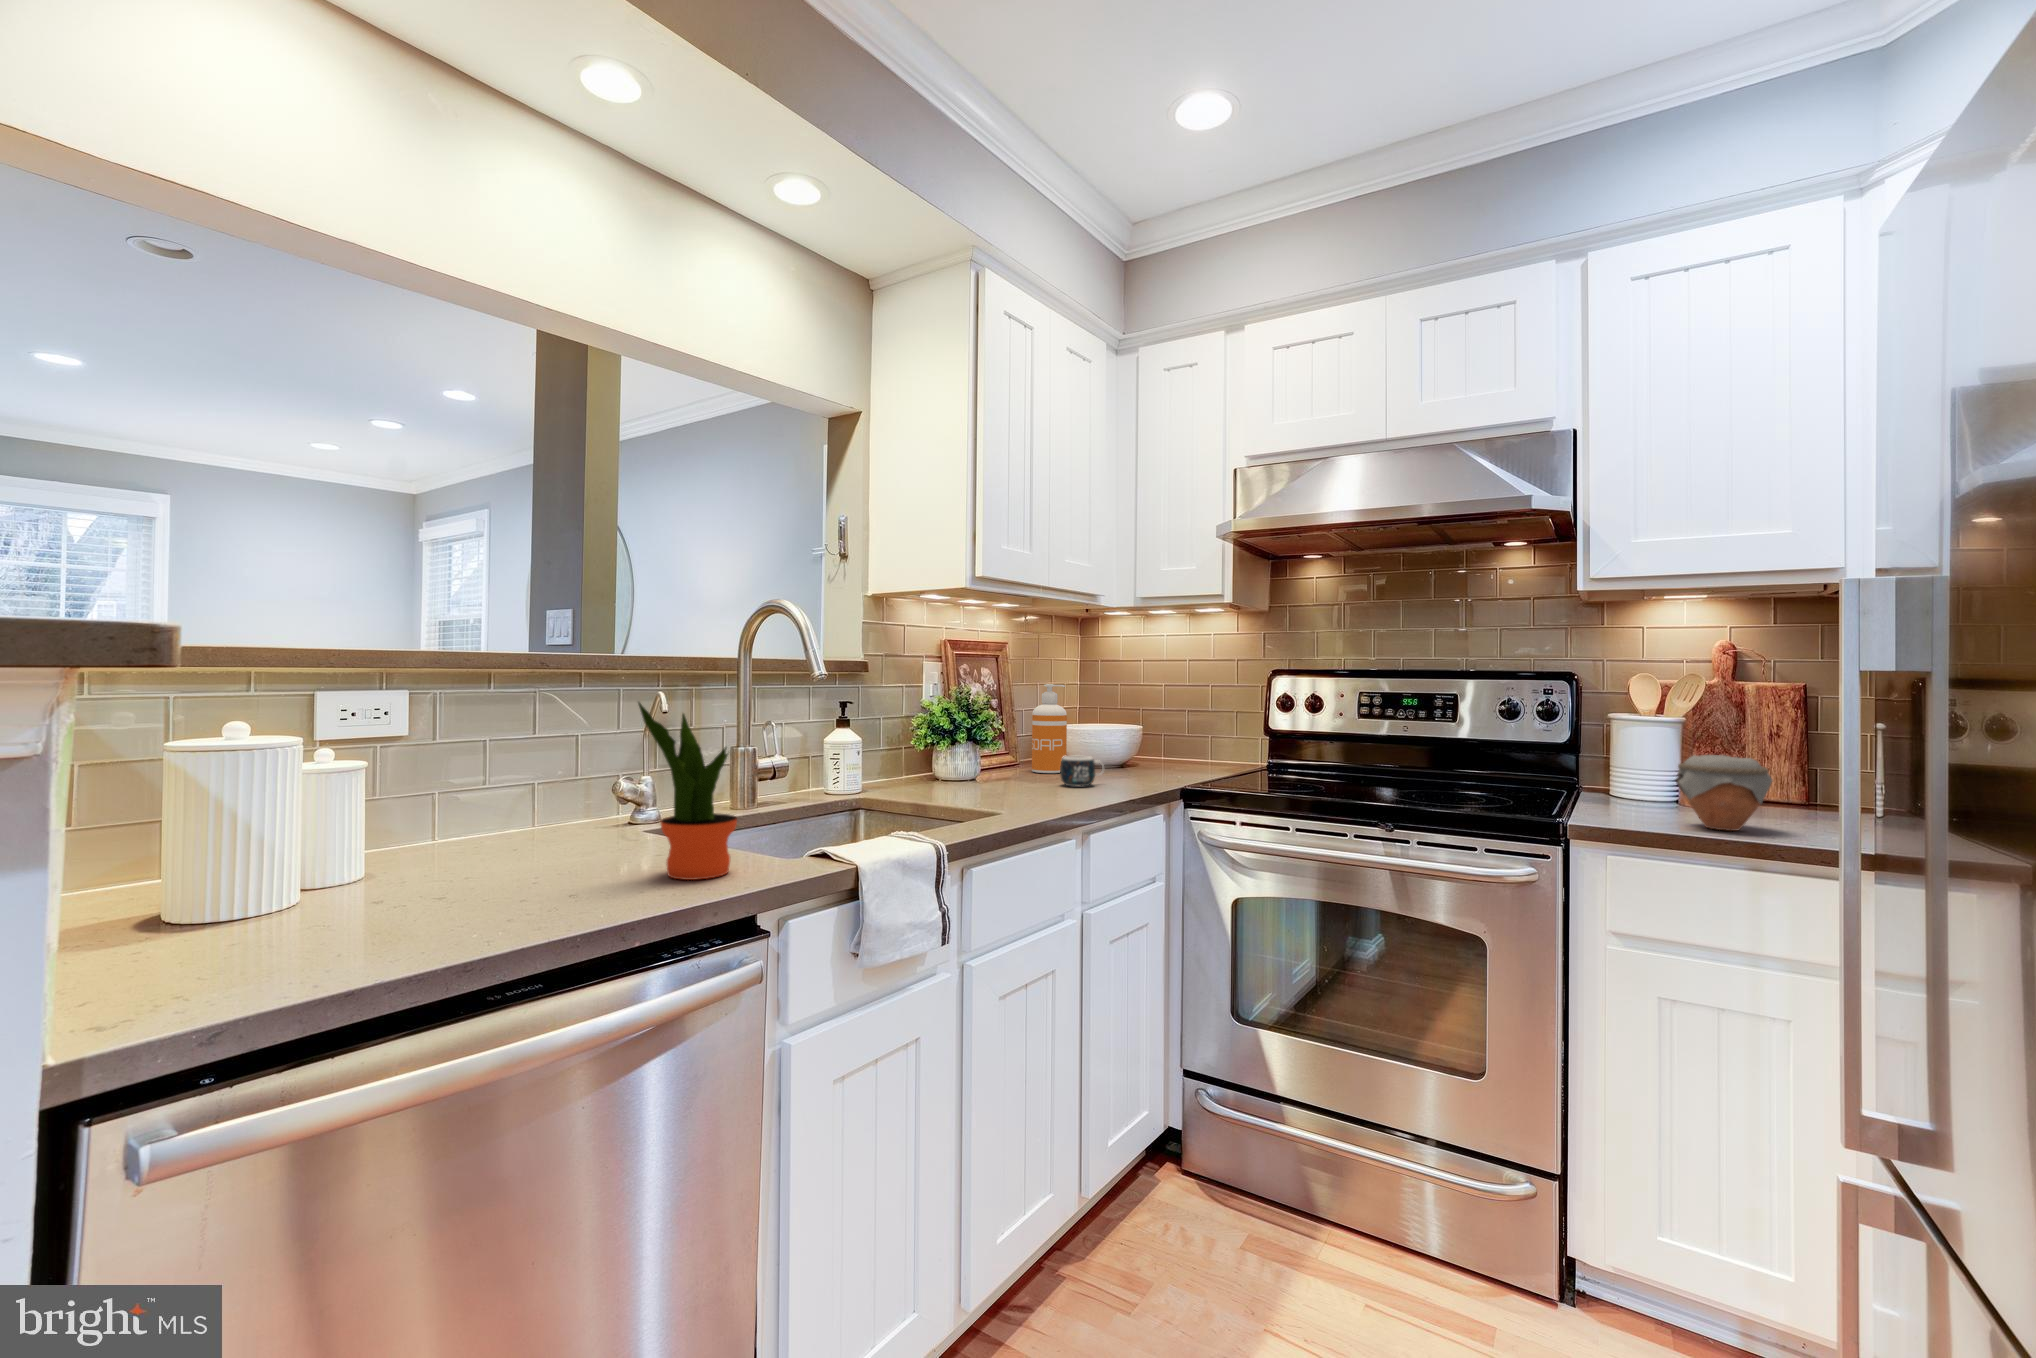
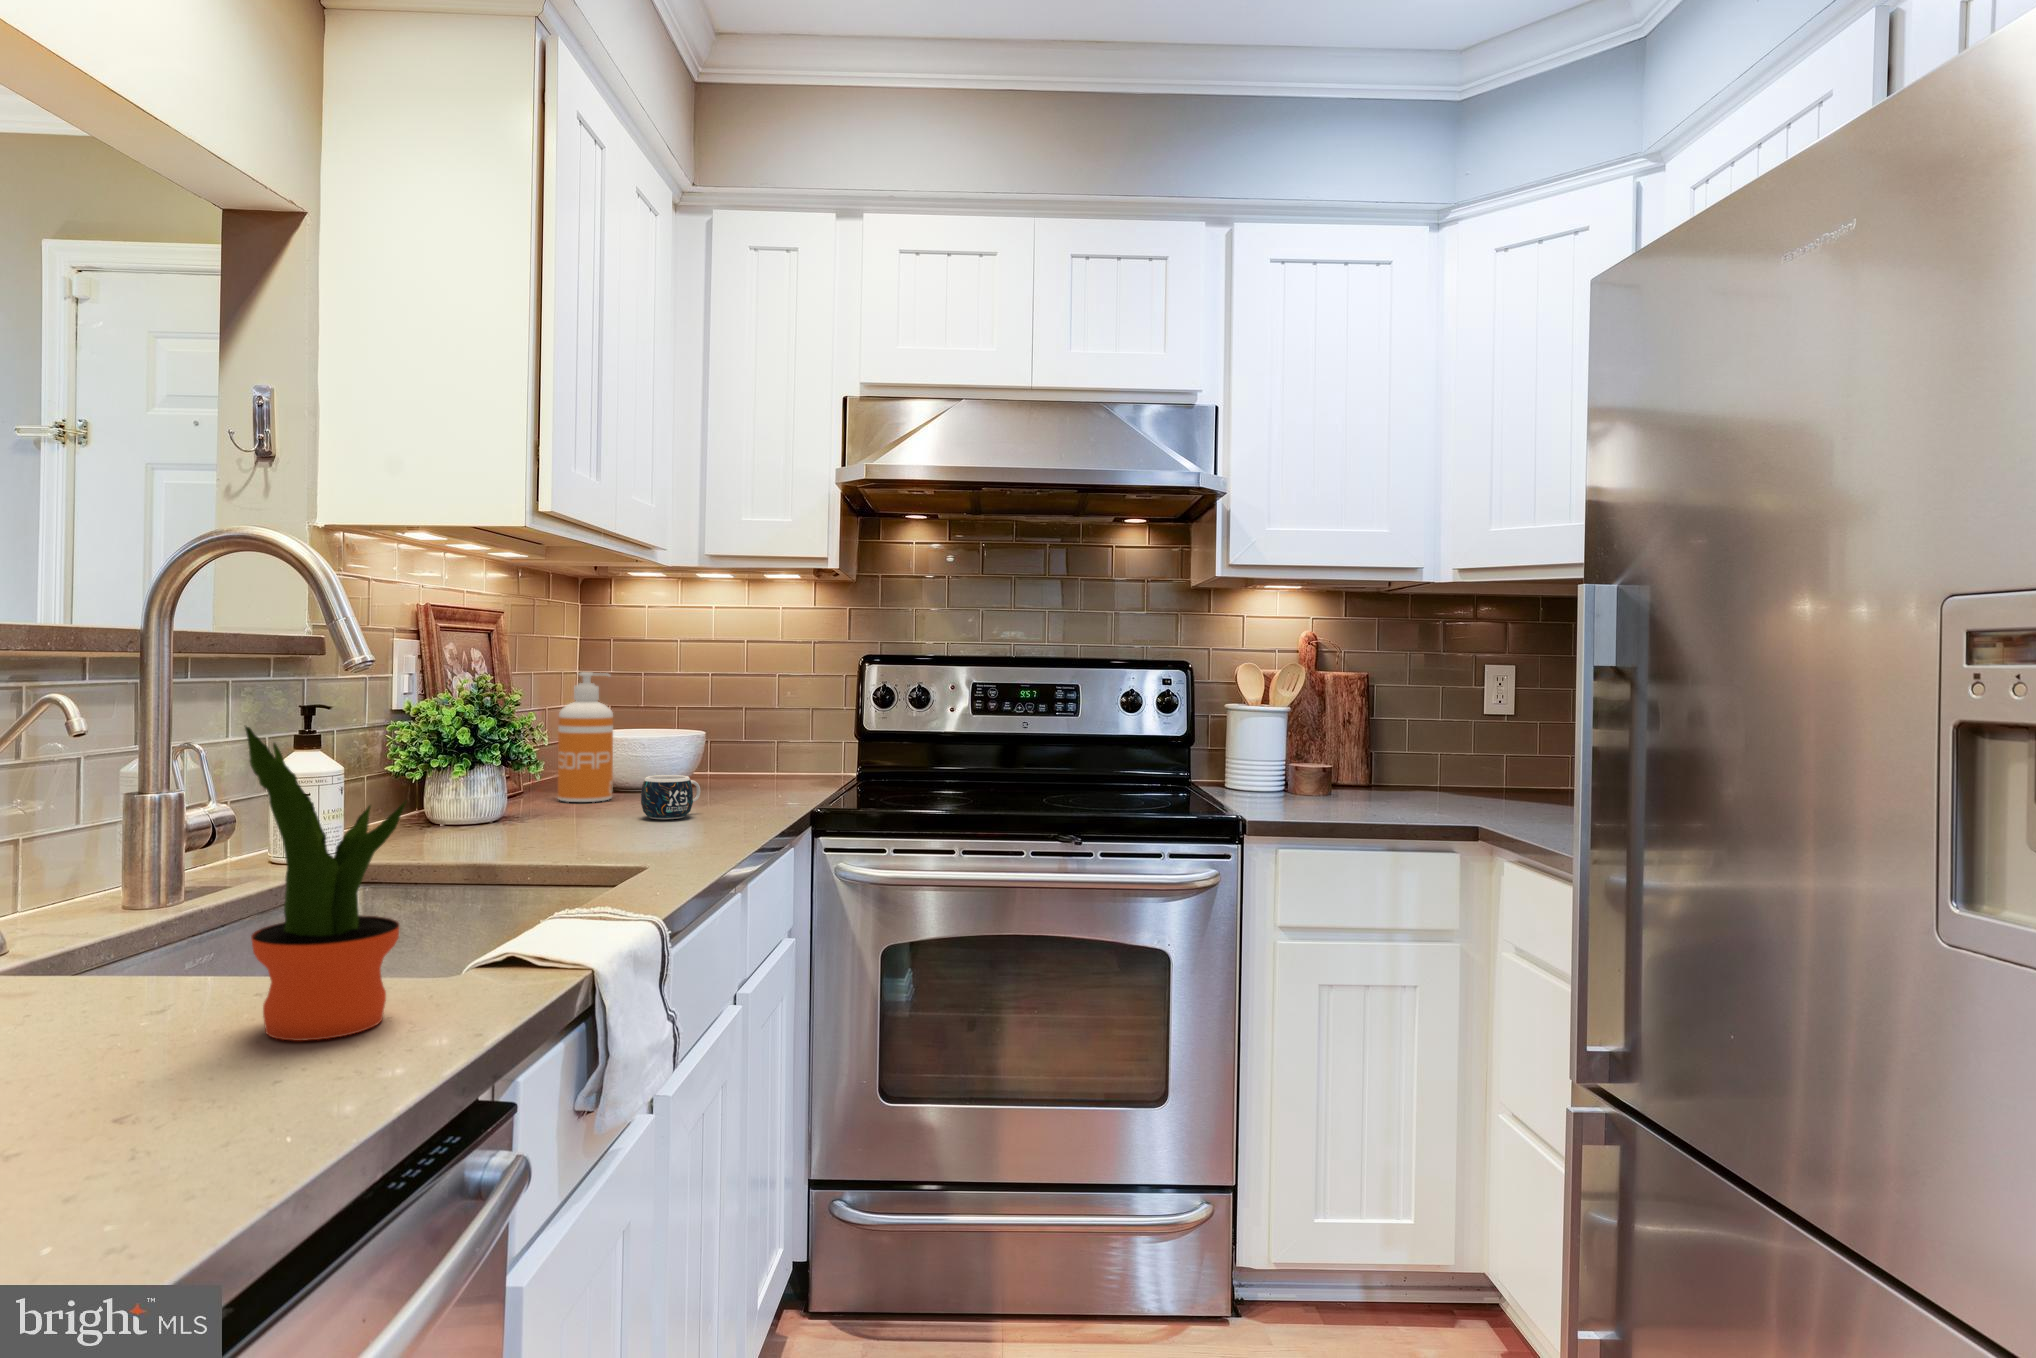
jar: present [1676,755,1773,831] -> none [1324,746,1399,818]

